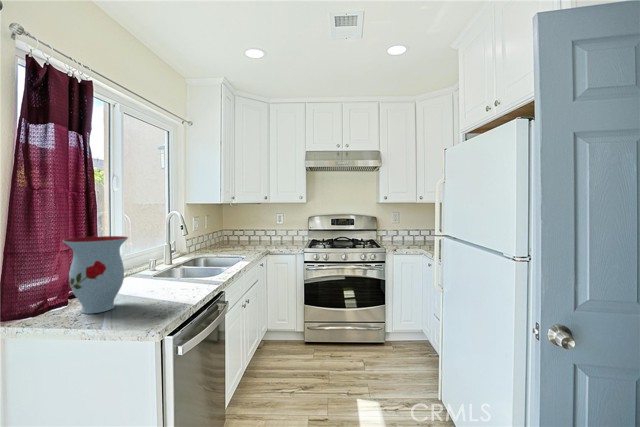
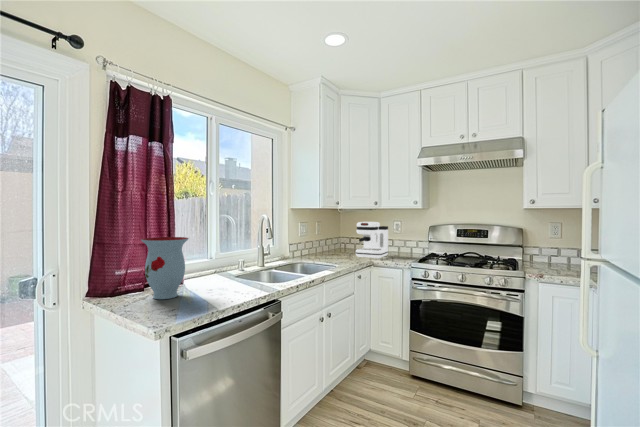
coffee maker: none [249,215,276,248] -> present [356,222,388,259]

